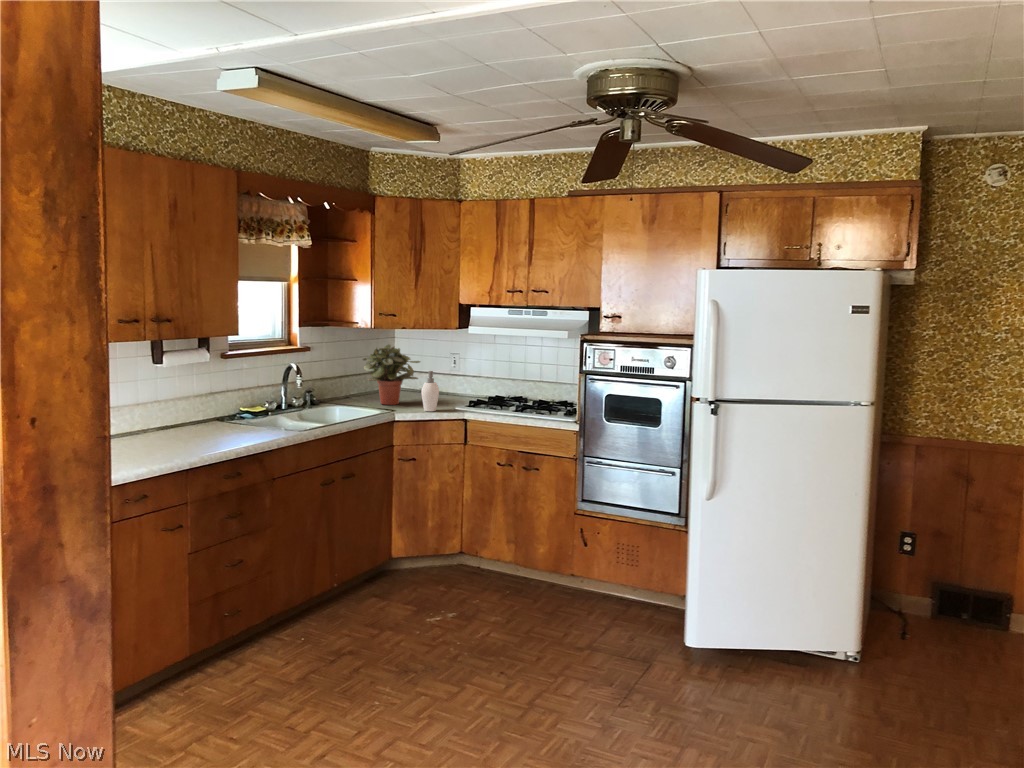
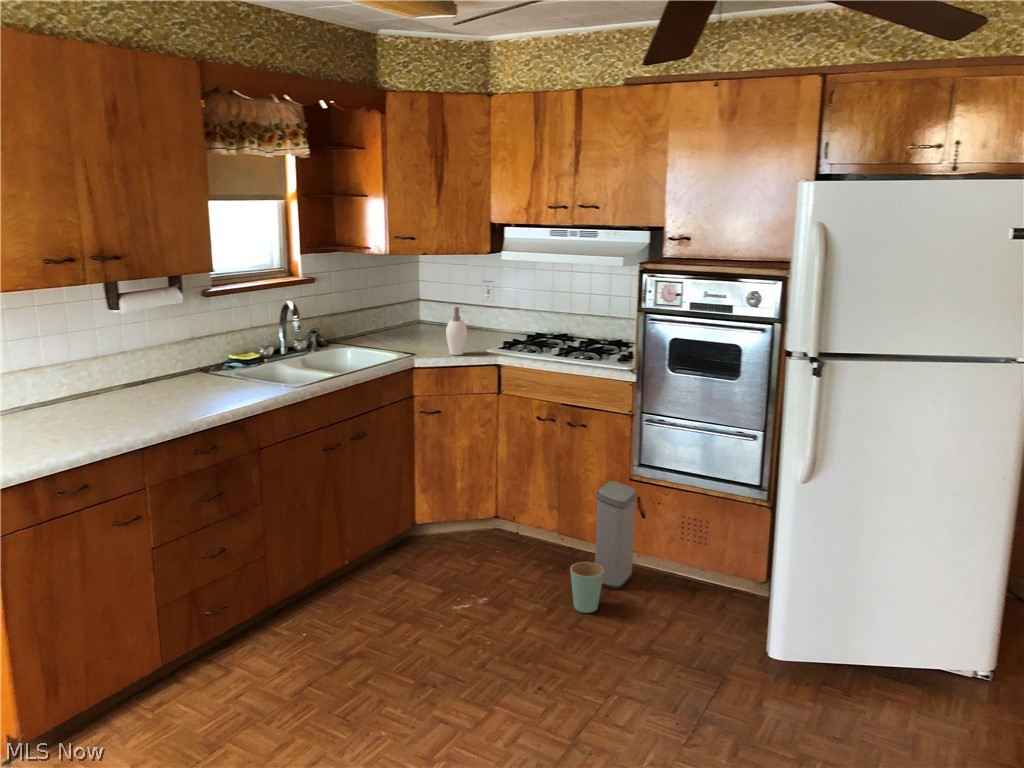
potted plant: present [363,345,420,405] -> none [377,274,446,345]
trash can: none [525,515,581,622] -> present [570,481,637,613]

